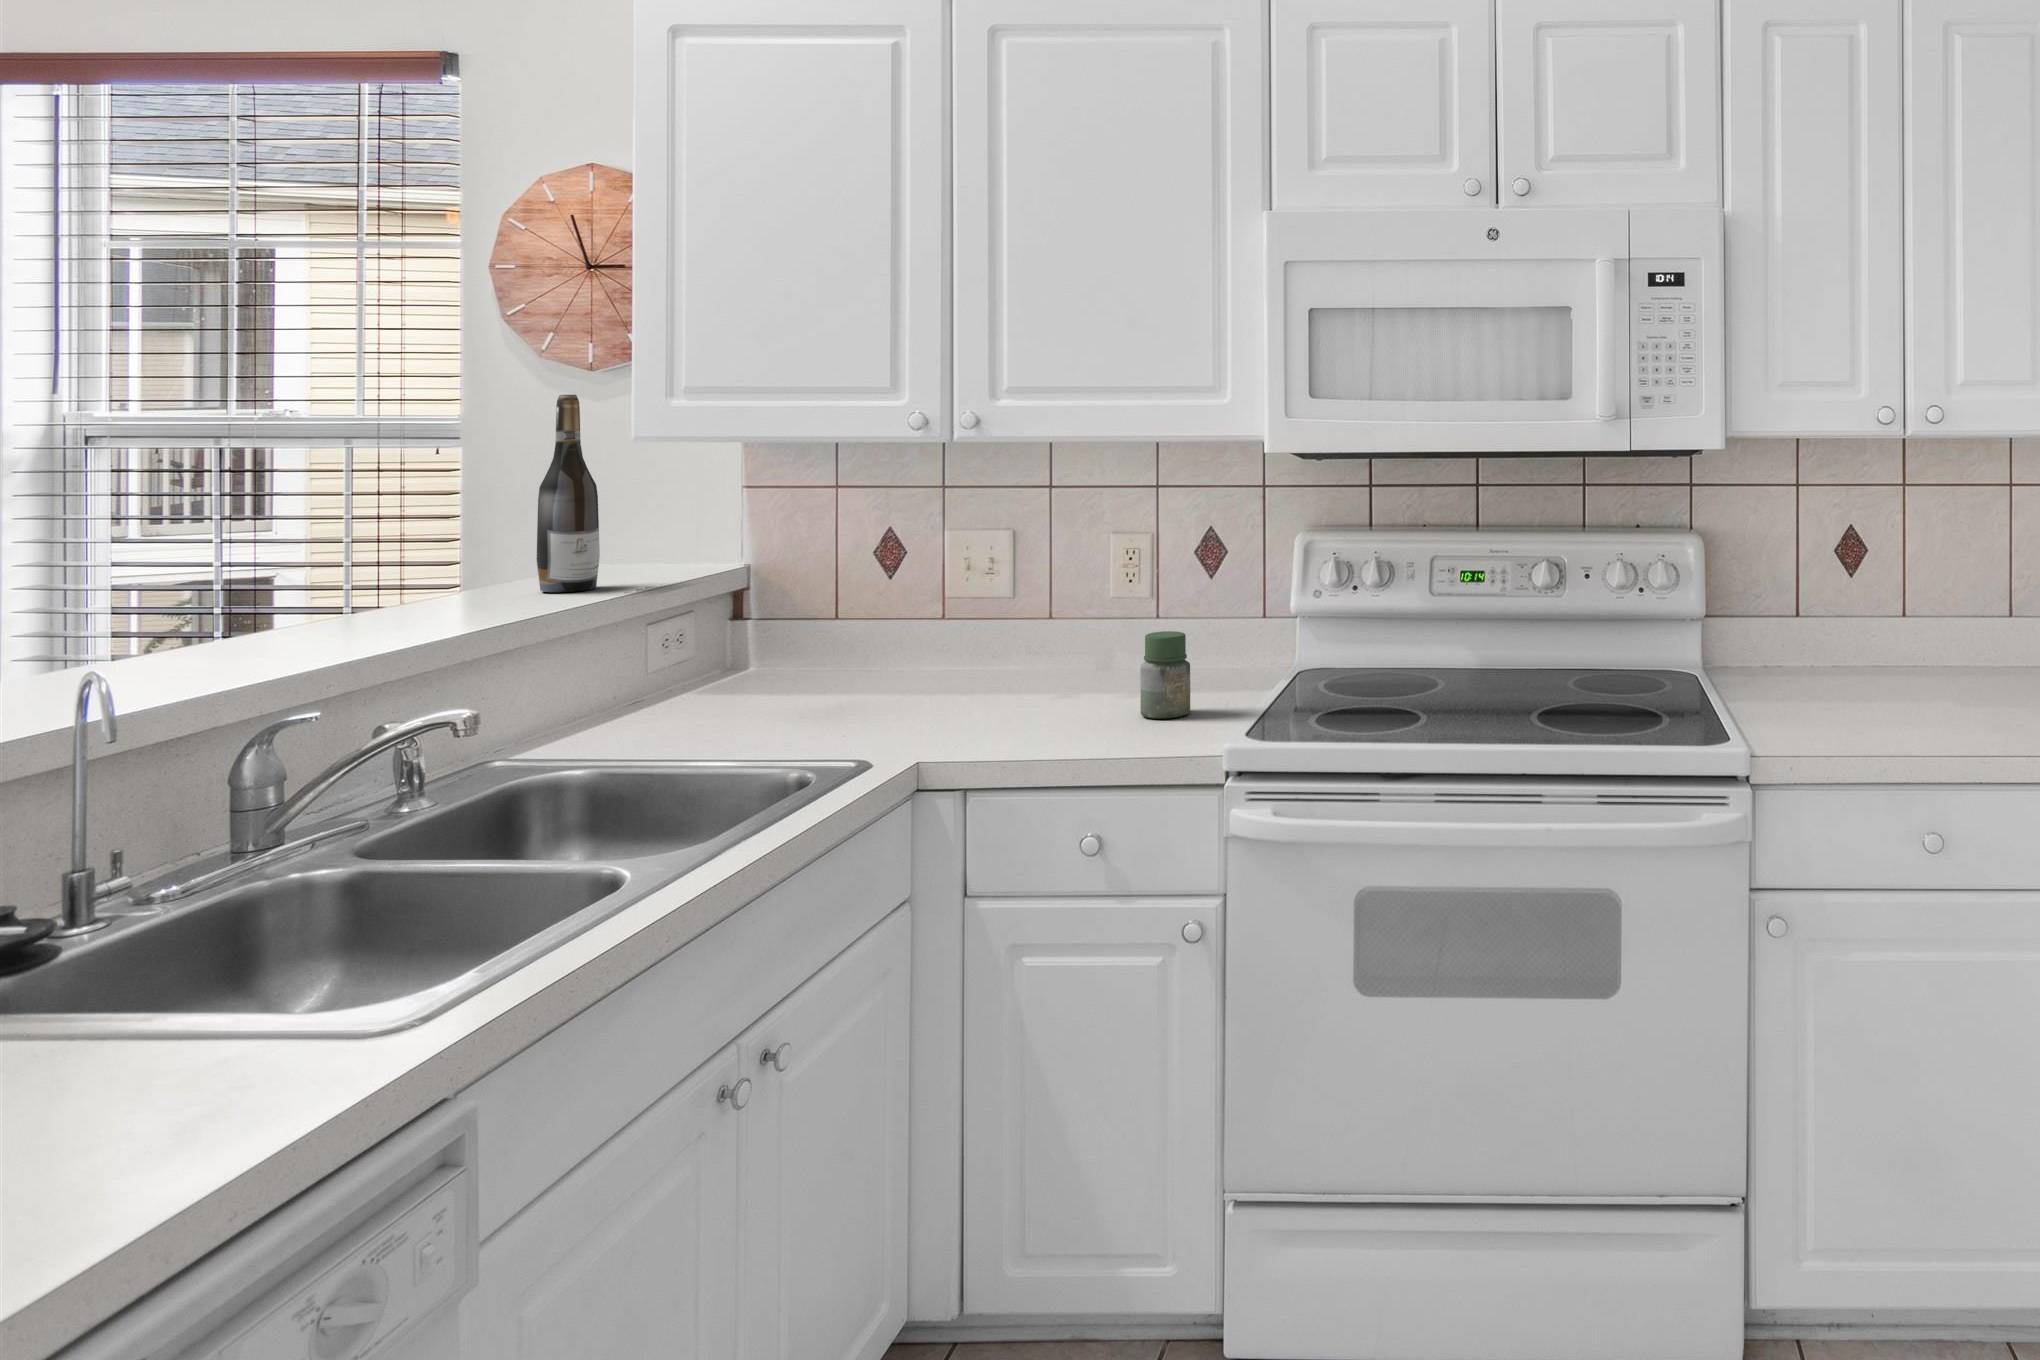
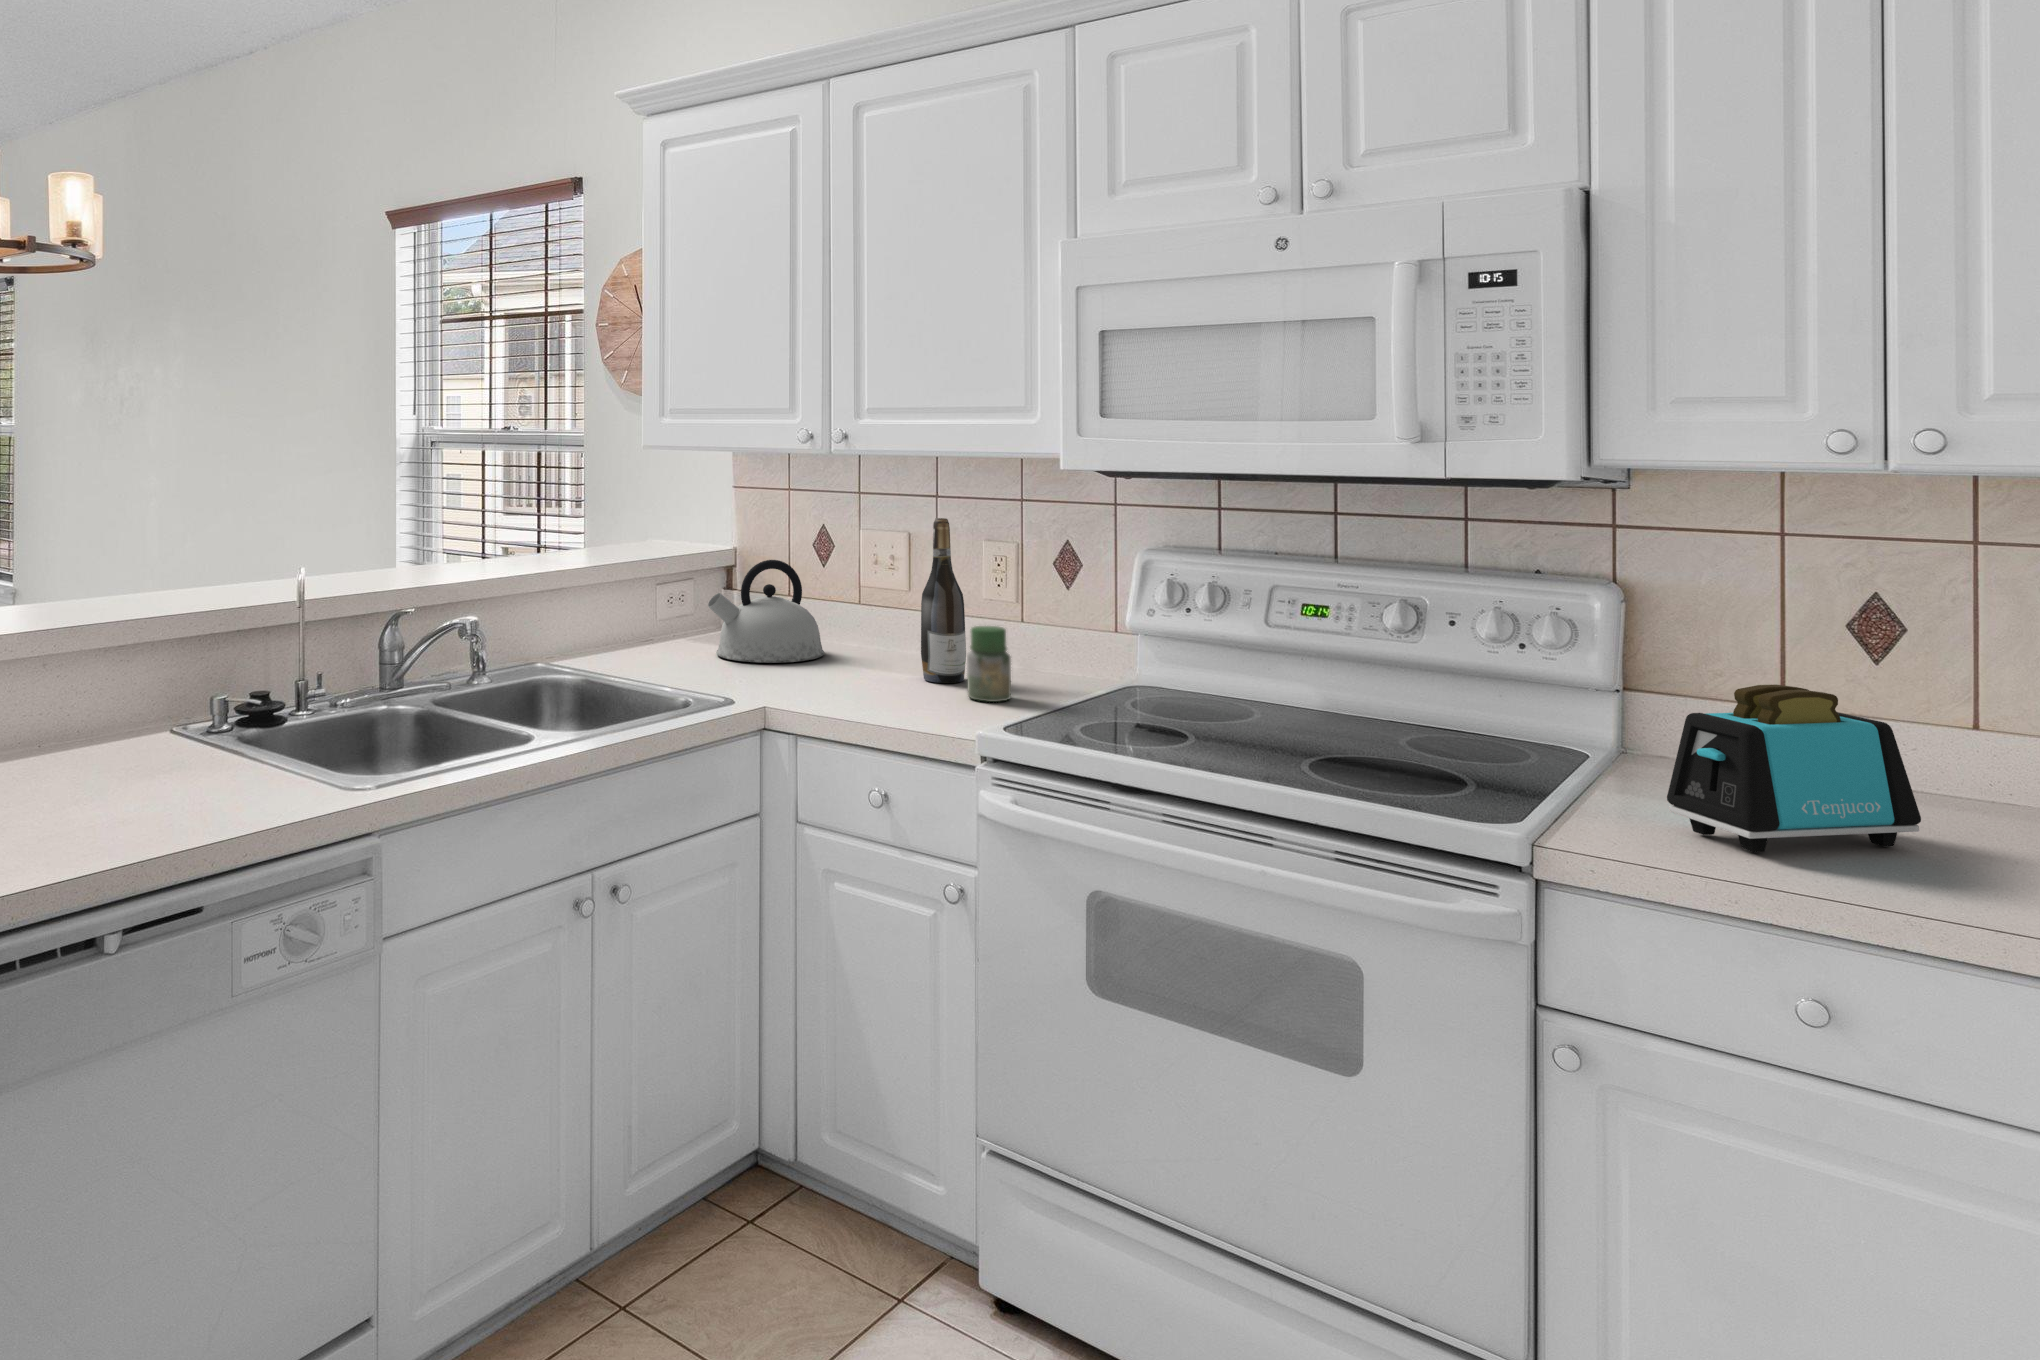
wine bottle: present [537,395,600,592] -> present [921,518,966,683]
kettle: none [722,577,885,720] -> present [708,560,824,663]
toaster: none [1798,605,1923,731] -> present [1667,685,1921,852]

